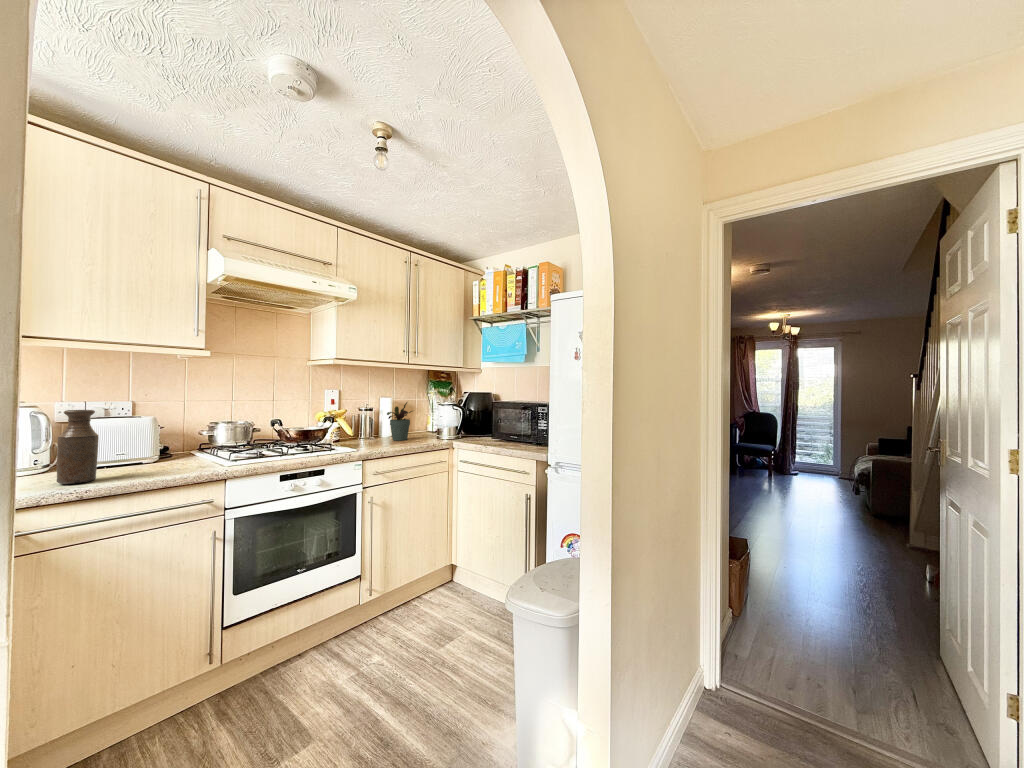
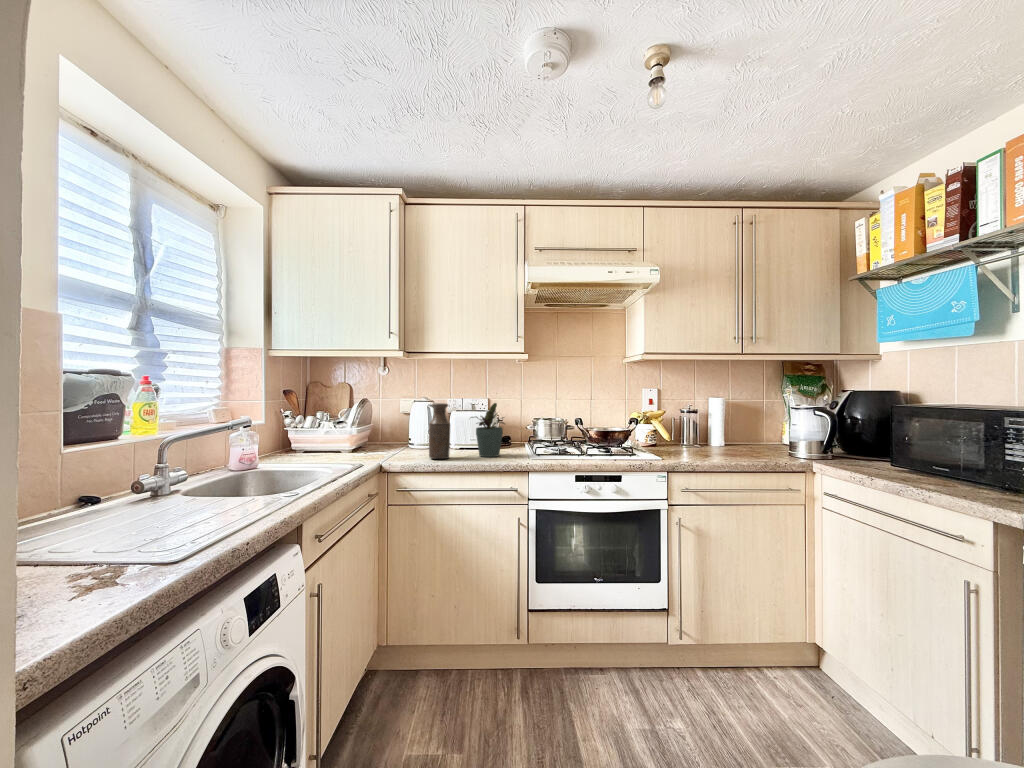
potted plant: present [387,402,412,441] -> present [471,403,505,457]

